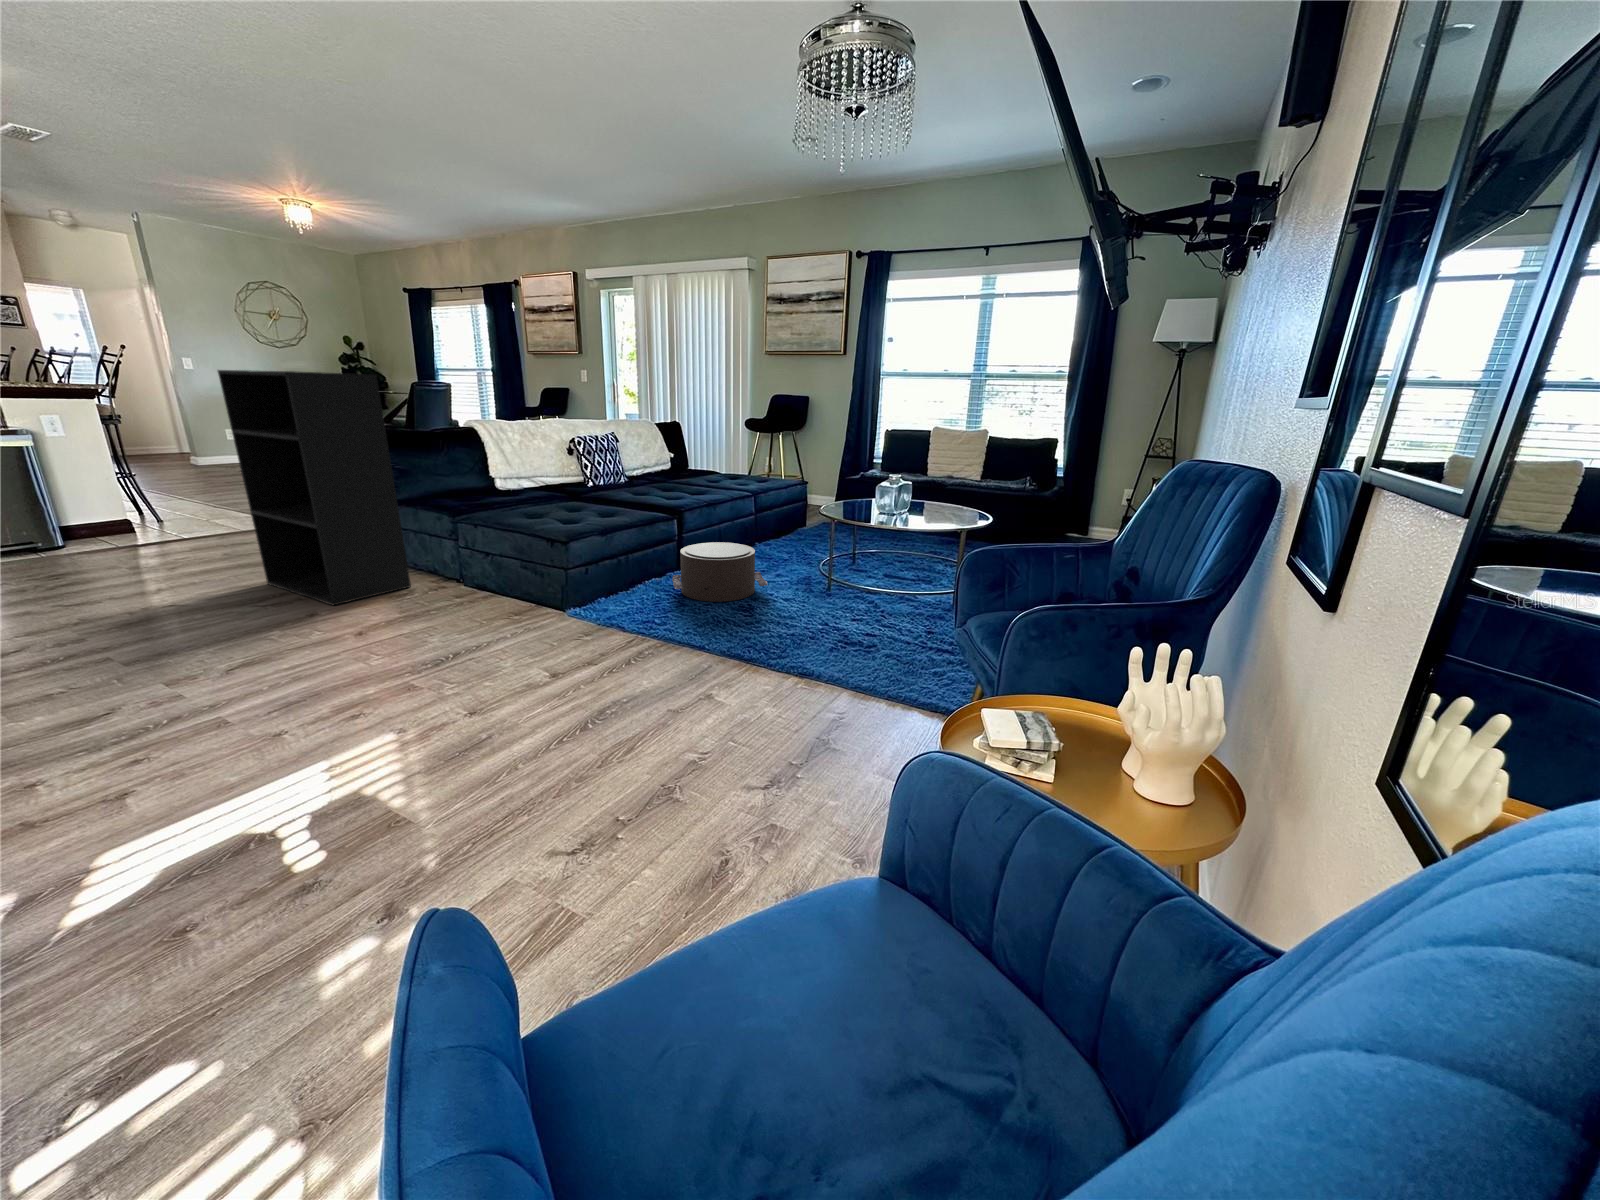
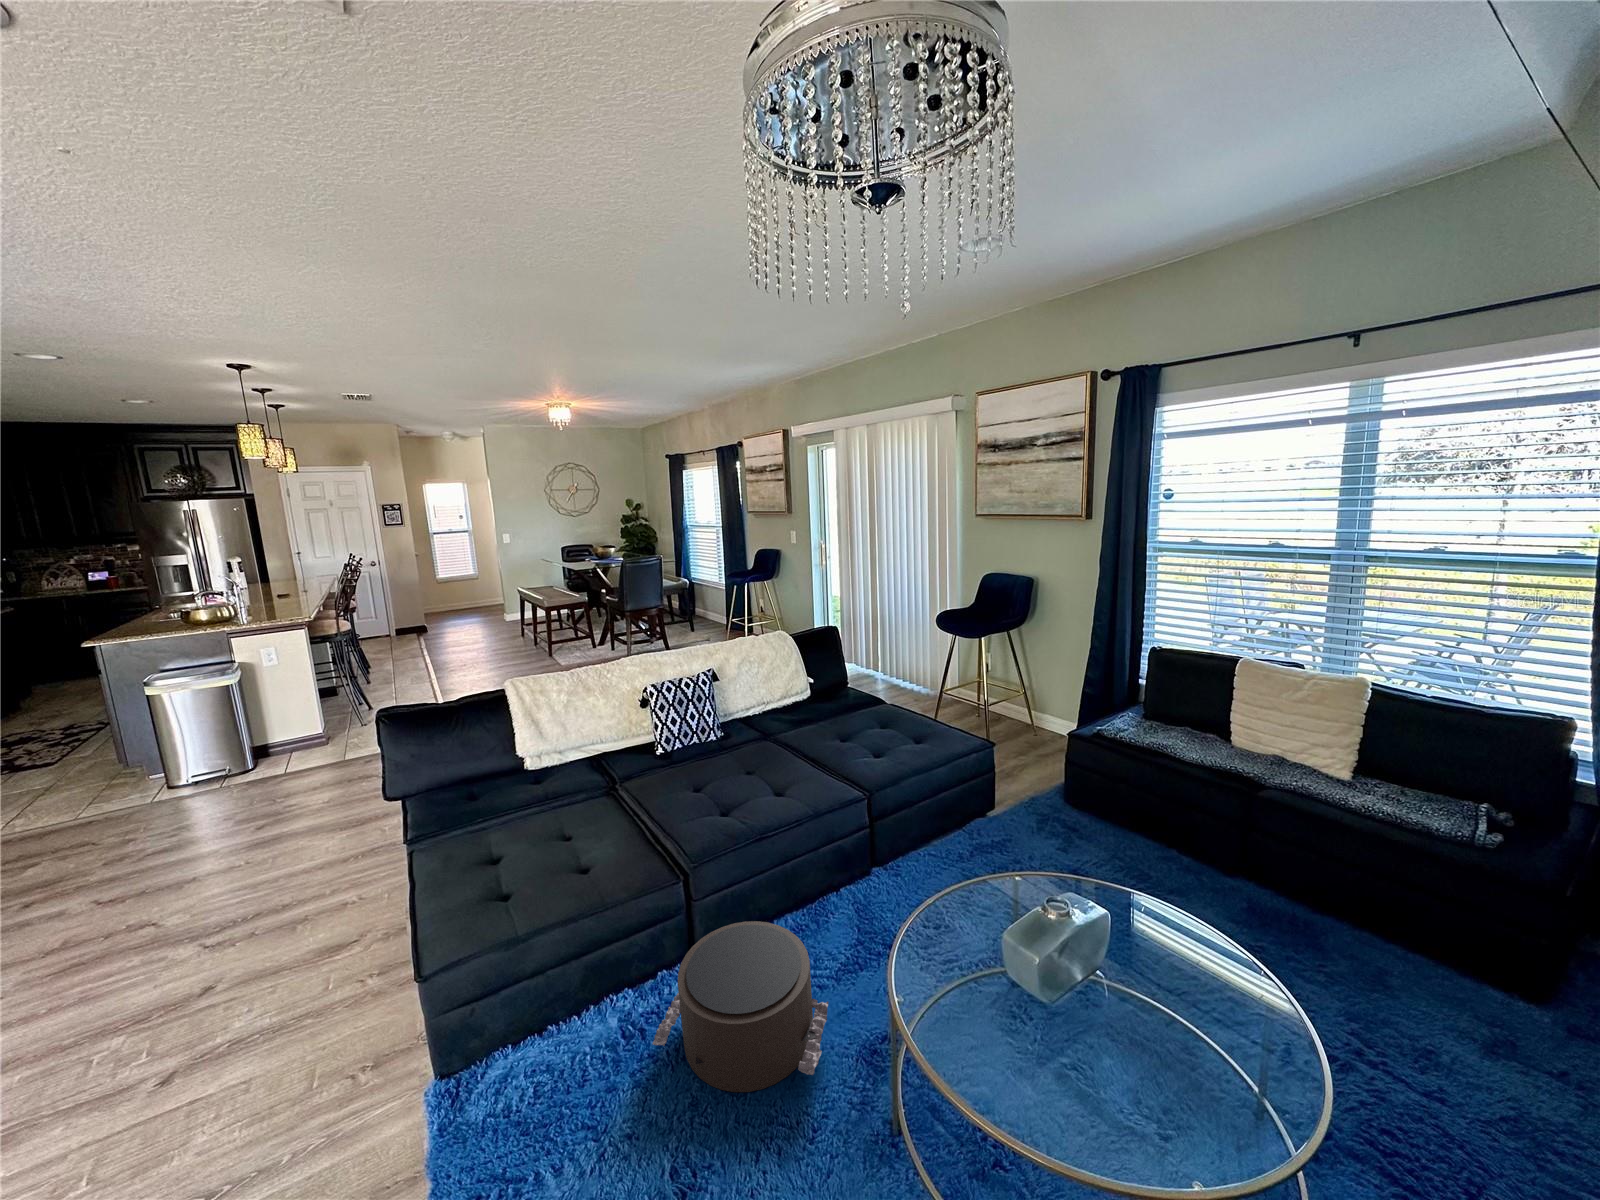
bookshelf: present [218,370,411,605] -> none [227,634,406,950]

